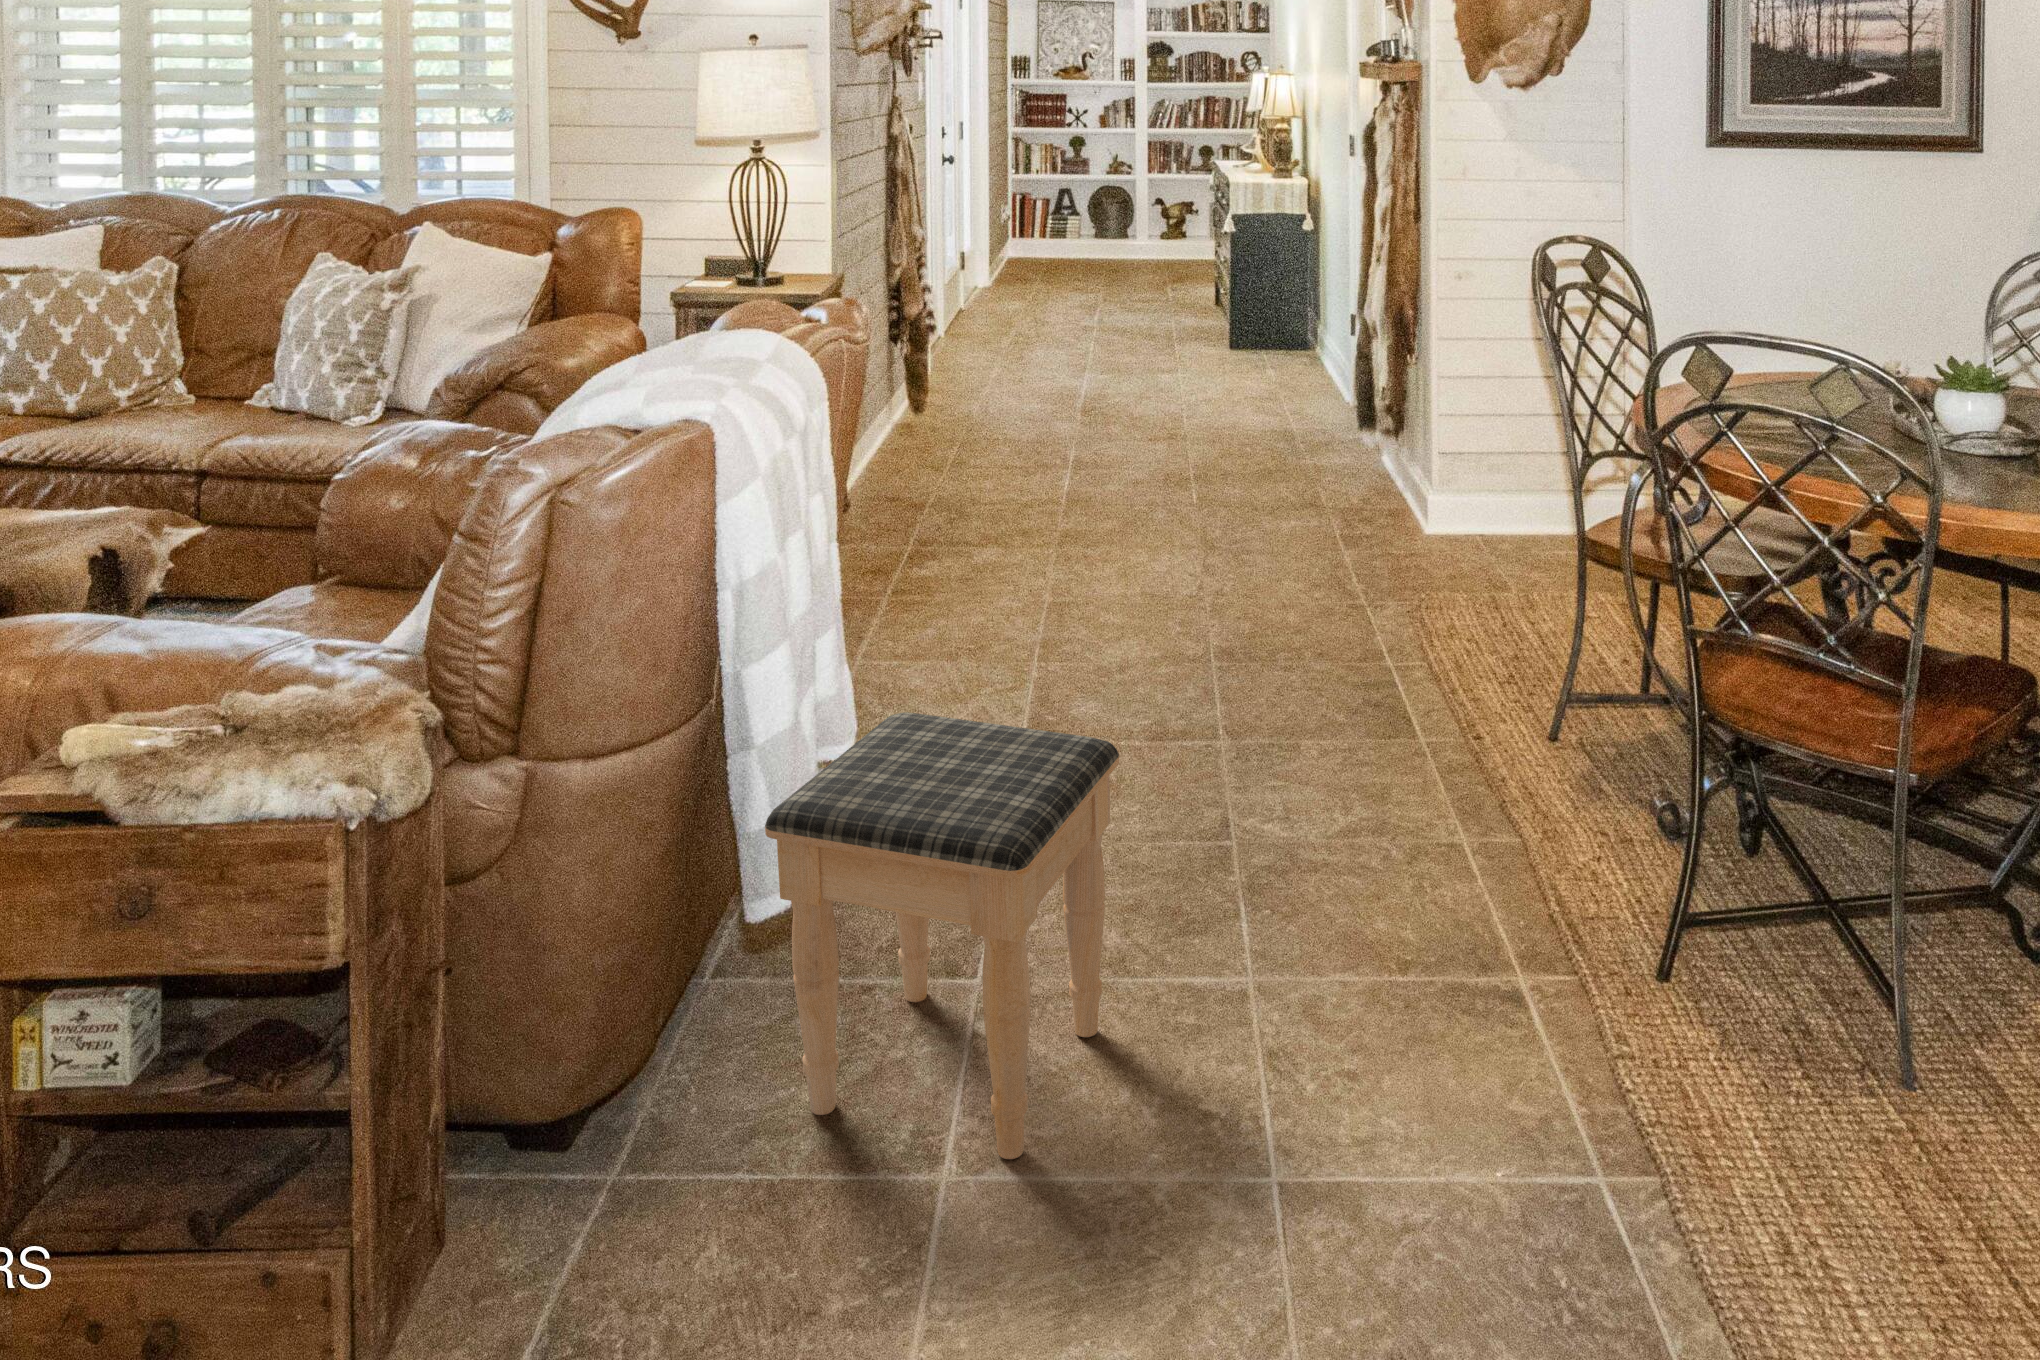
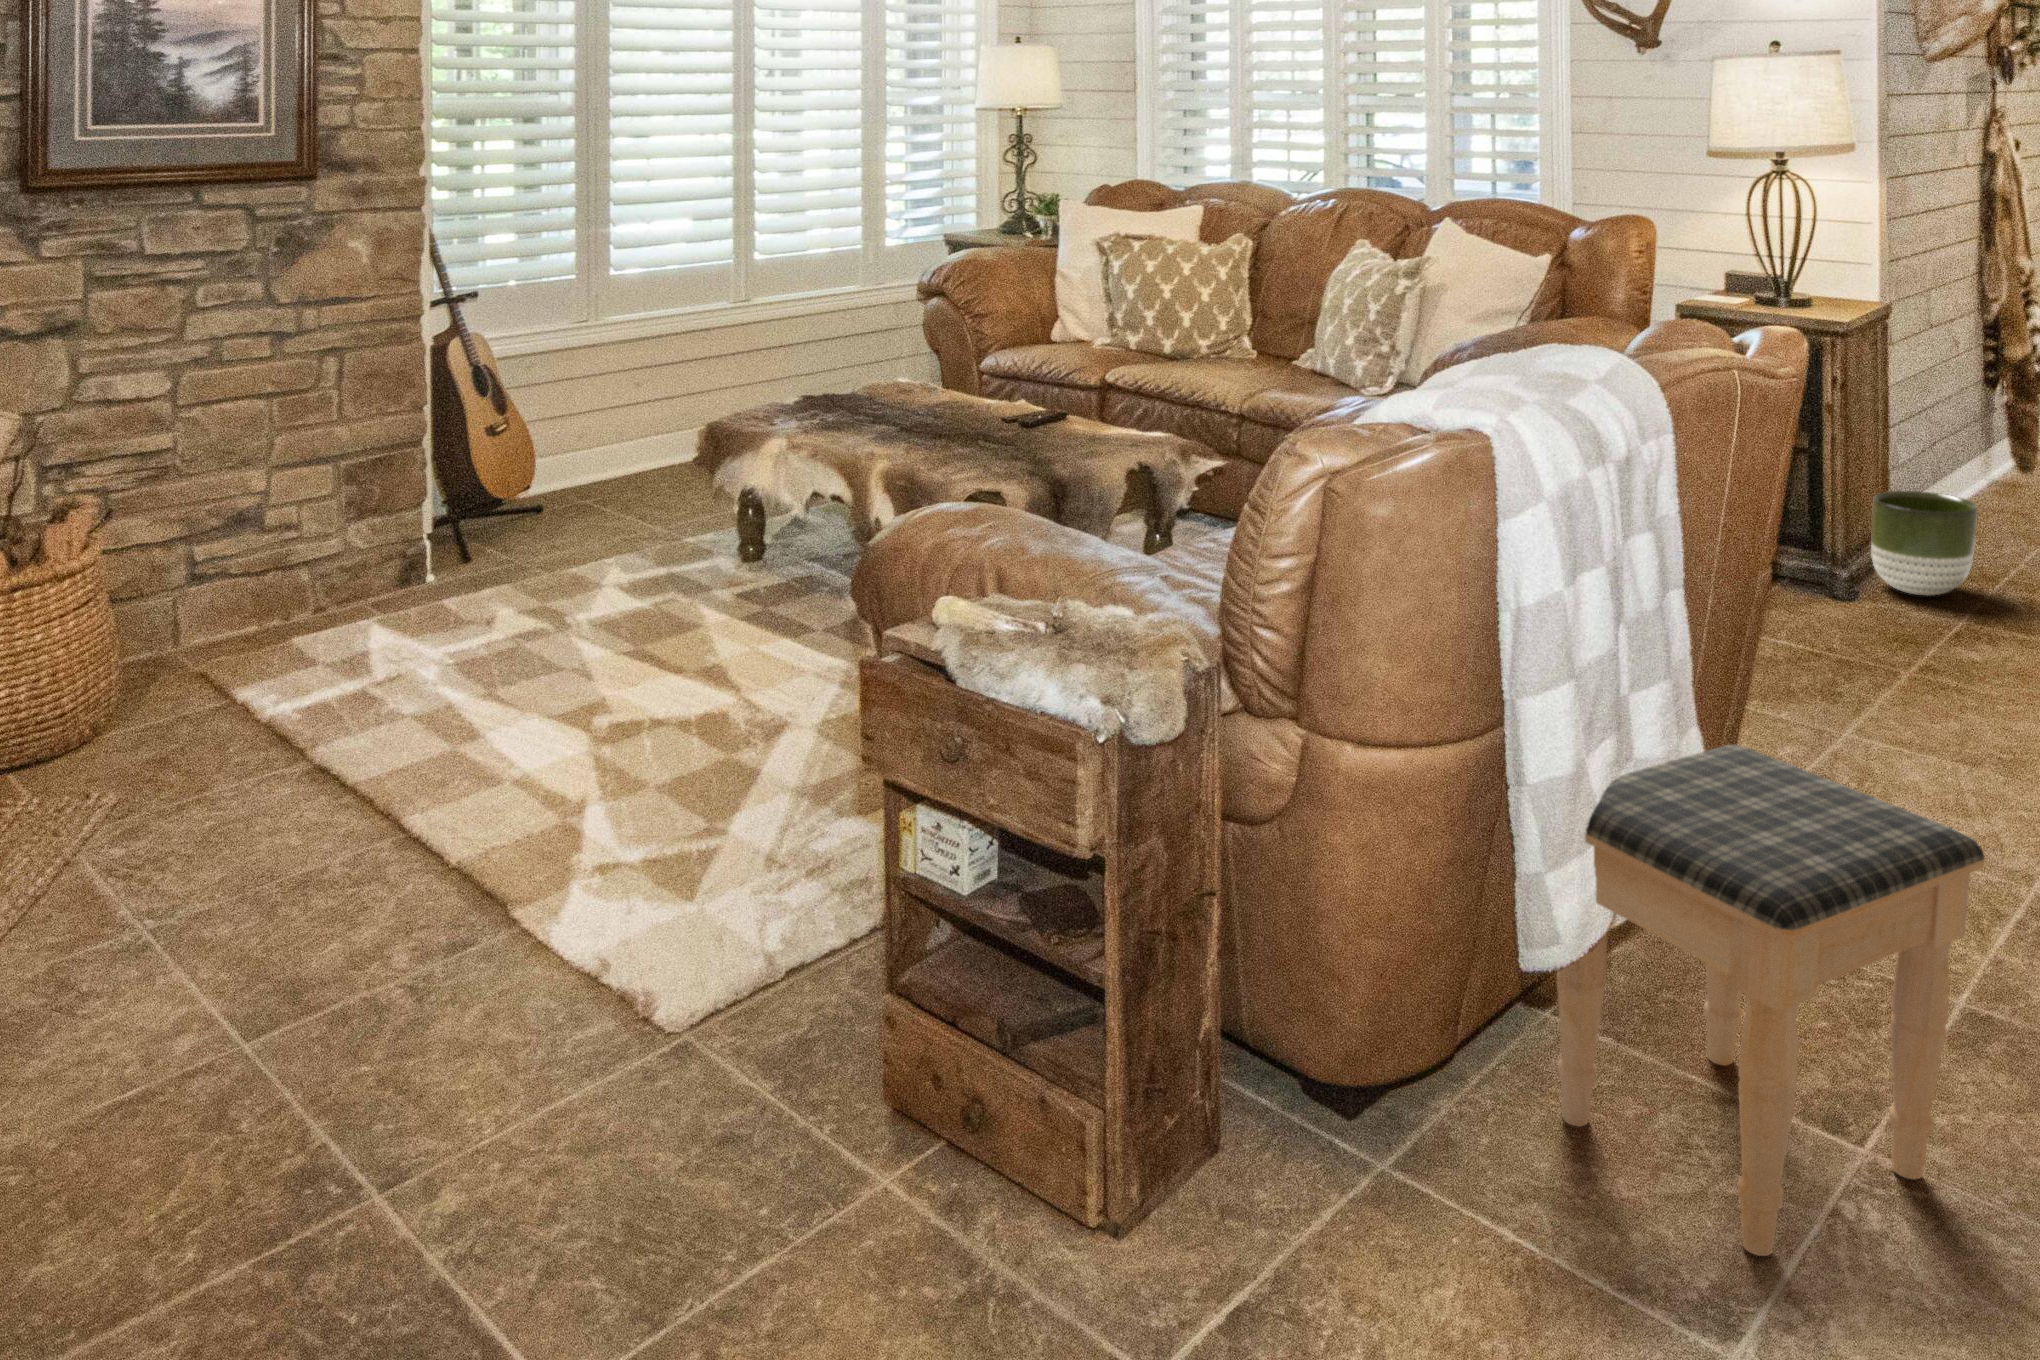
planter: none [856,440,937,530] -> present [1871,491,1978,596]

